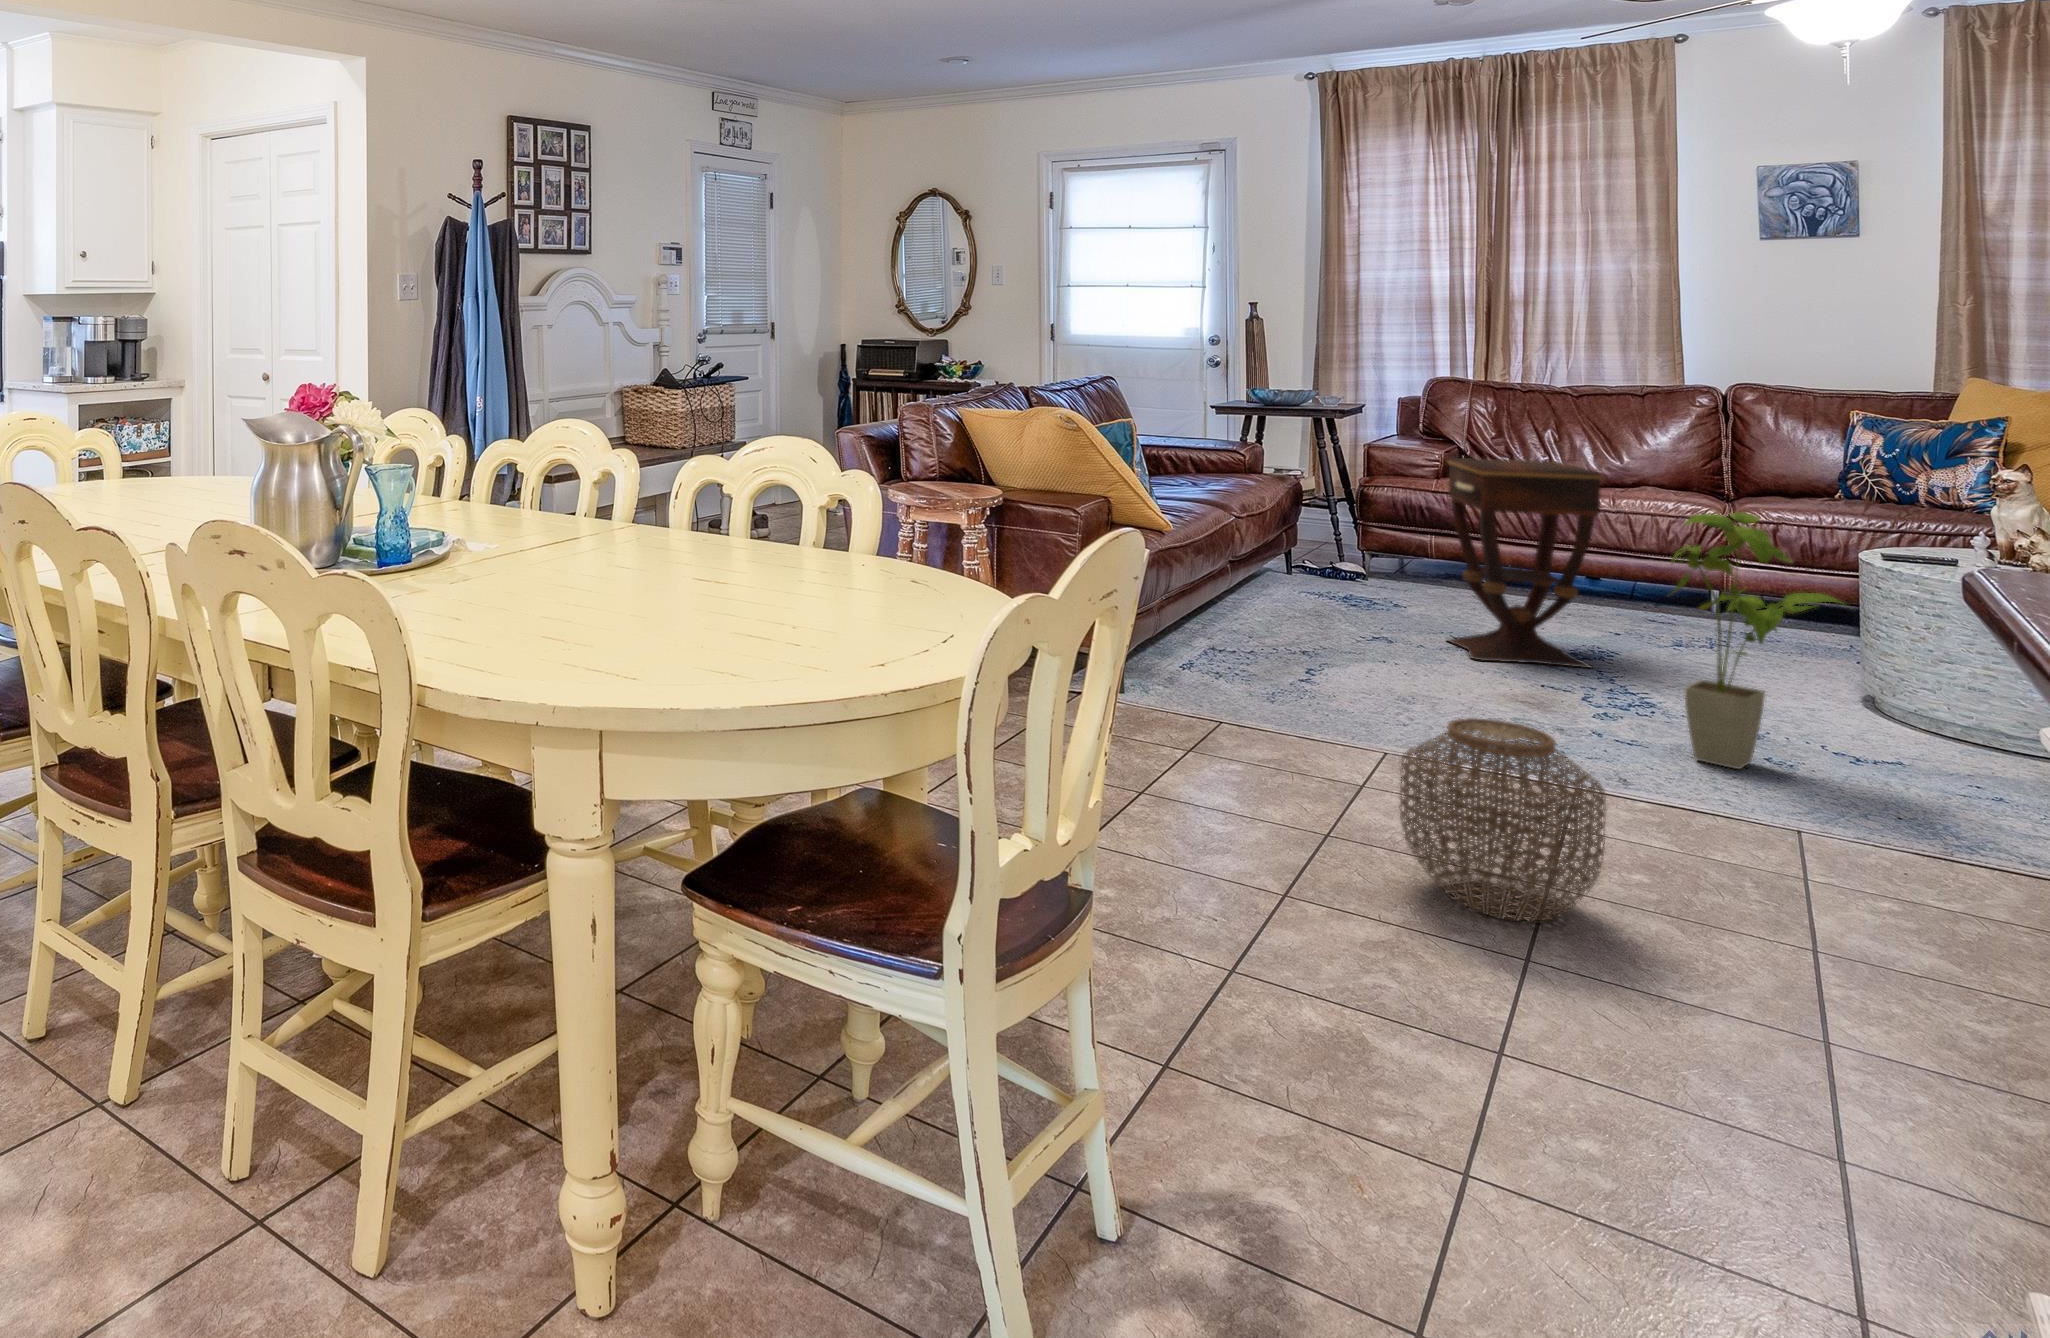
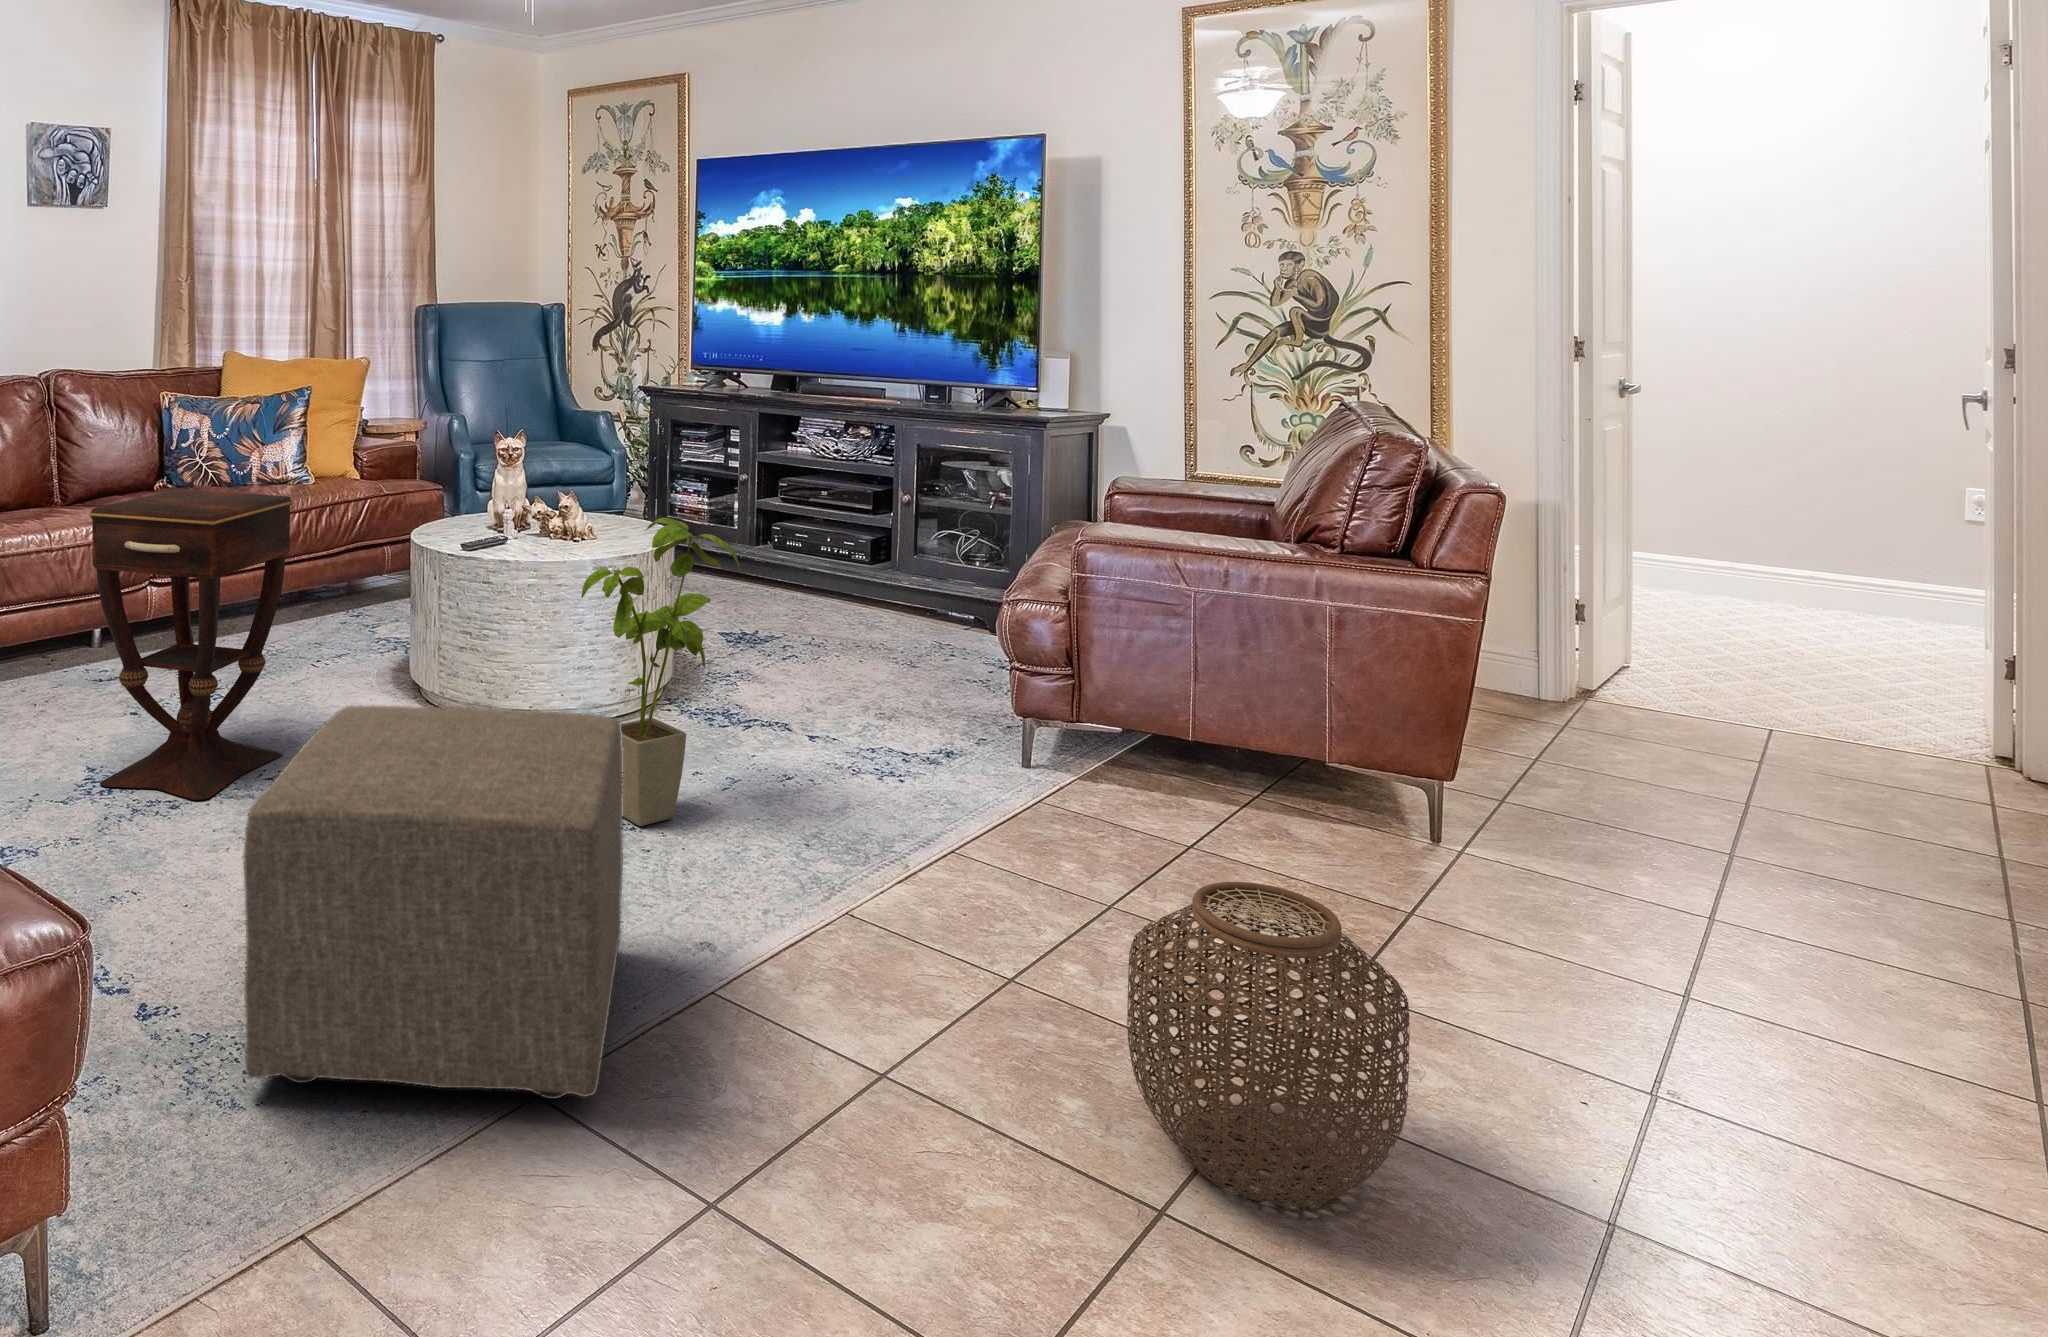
ottoman: none [1201,558,1476,749] -> present [243,706,623,1099]

